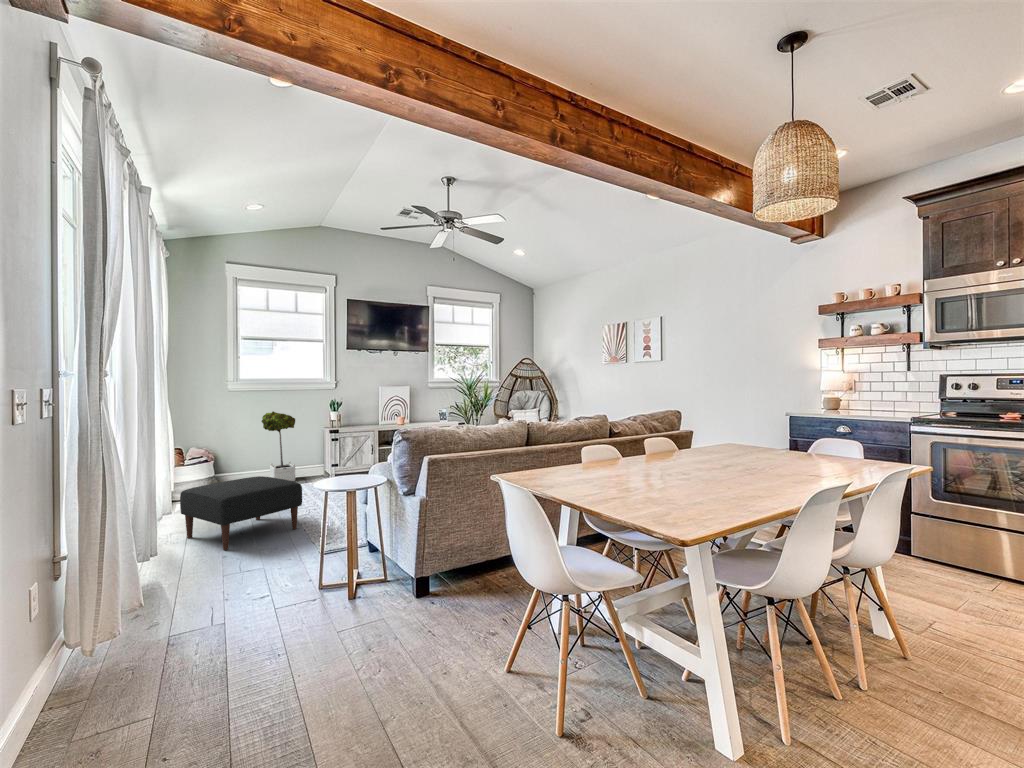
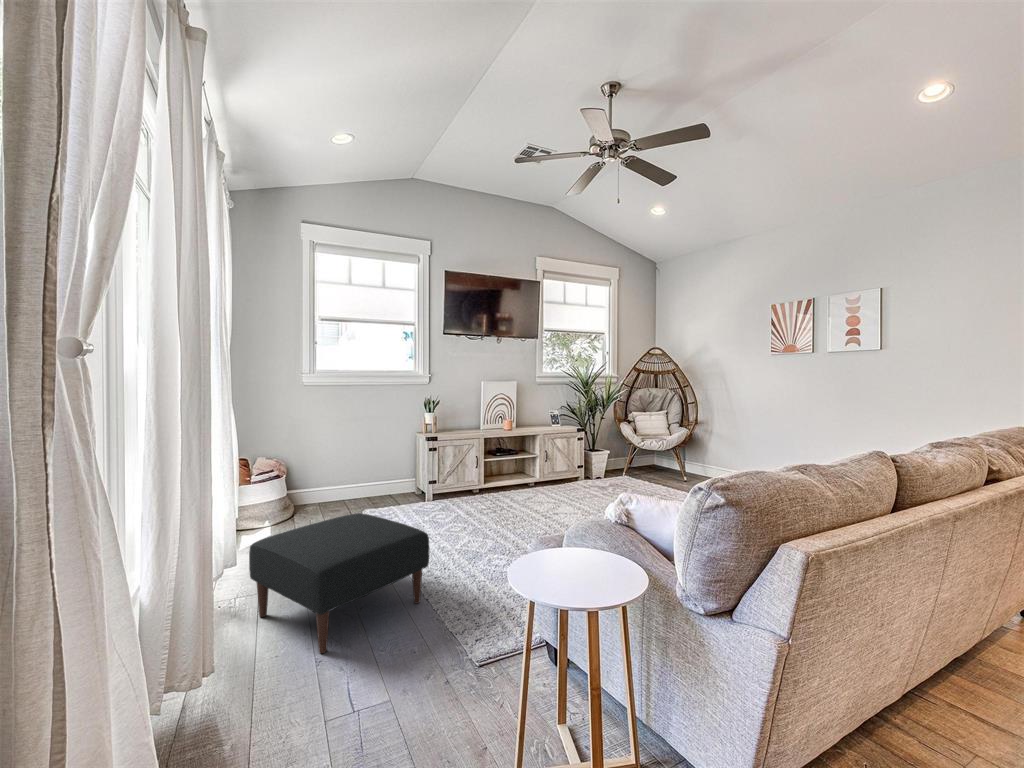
potted tree: present [261,411,295,481] -> none [344,412,386,506]

